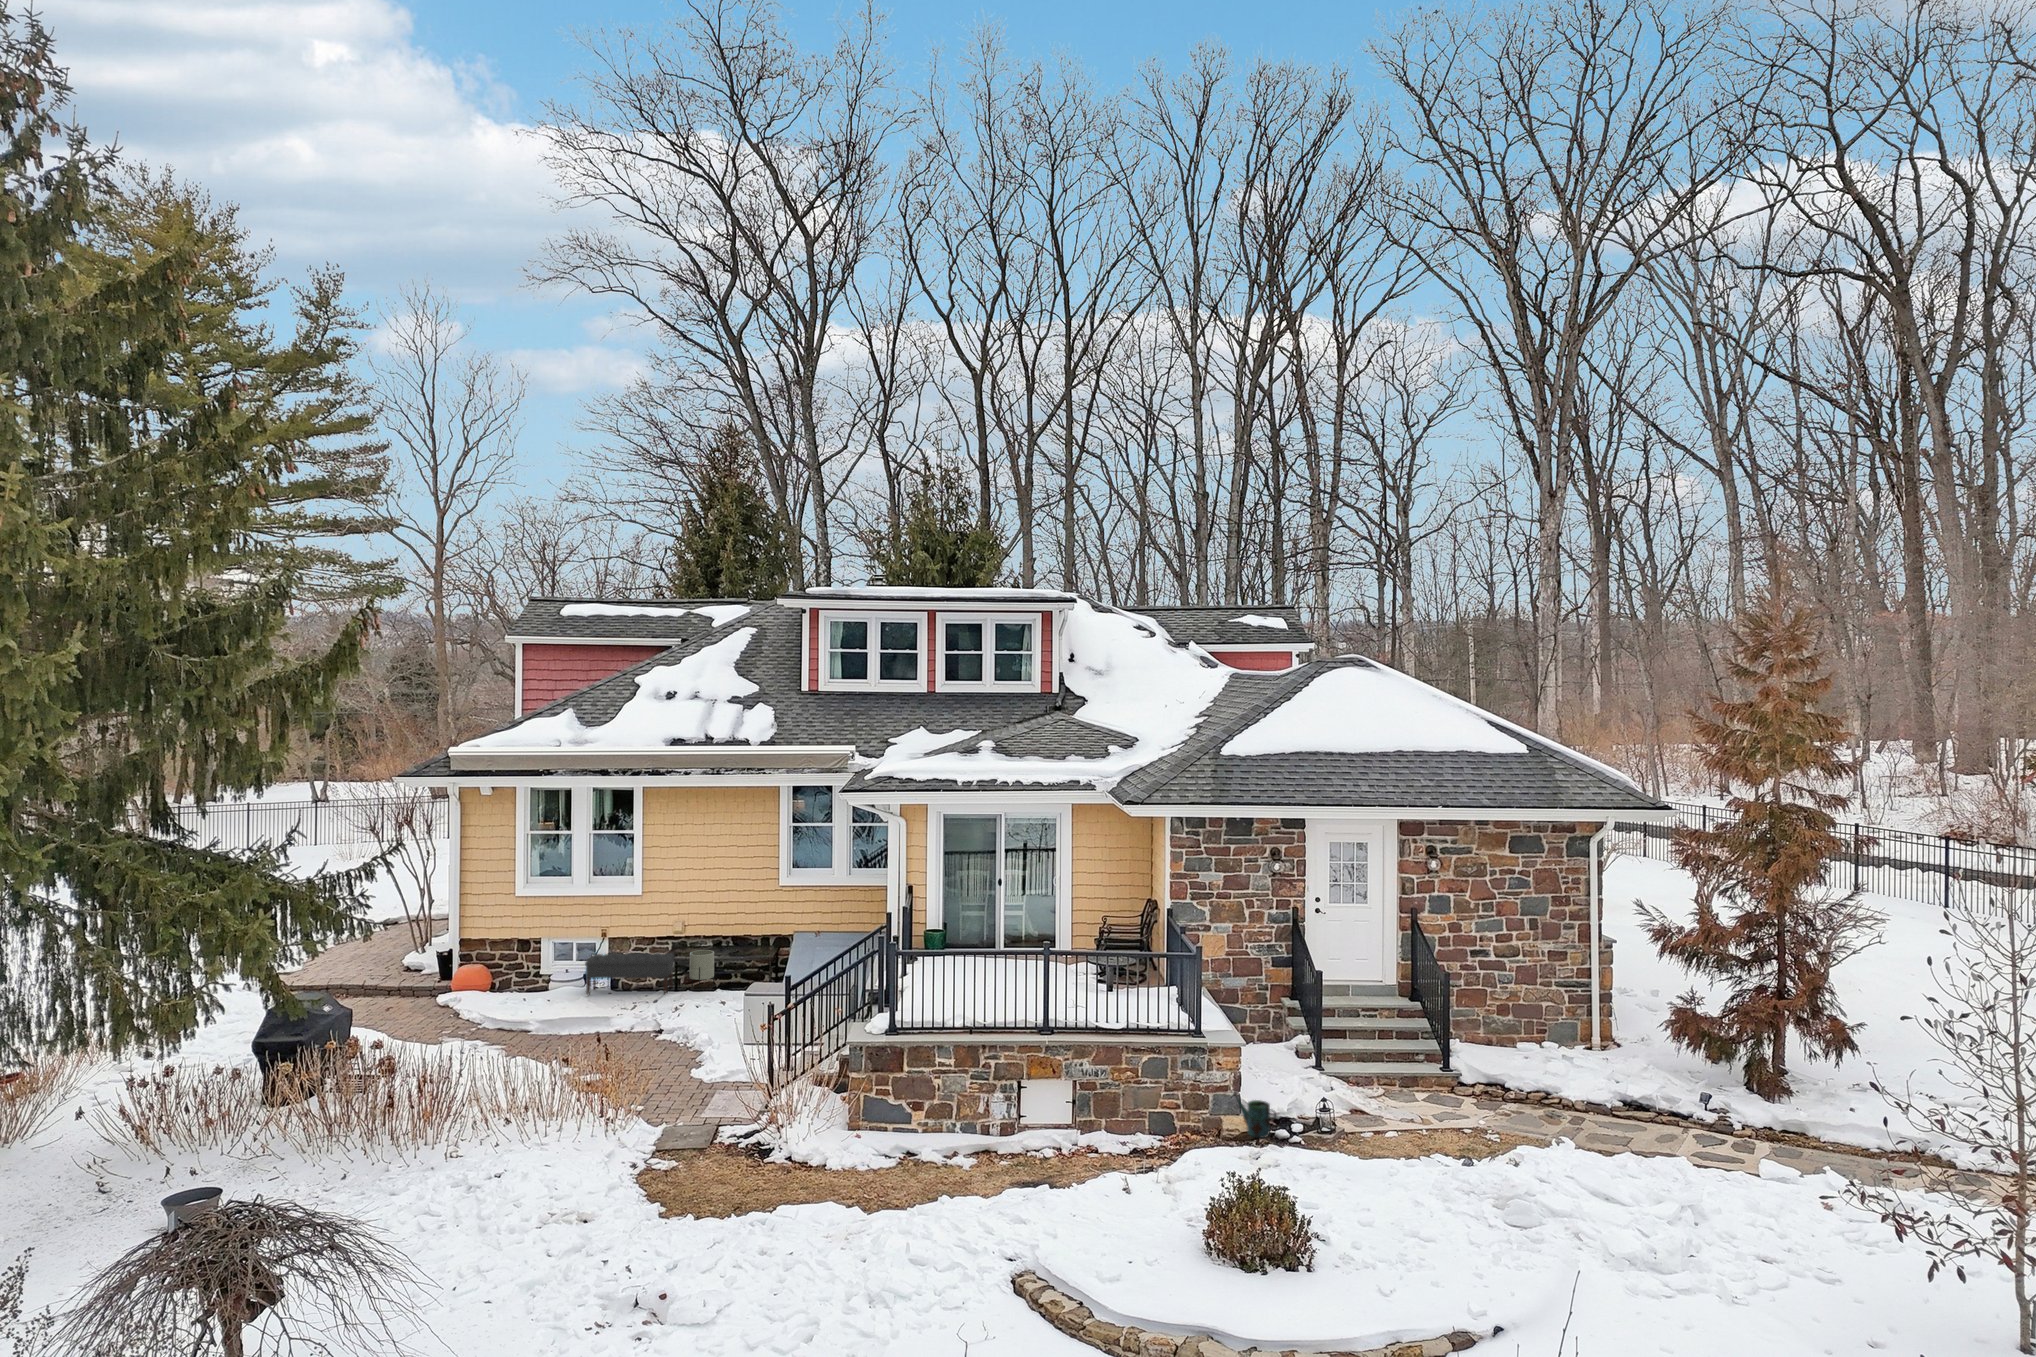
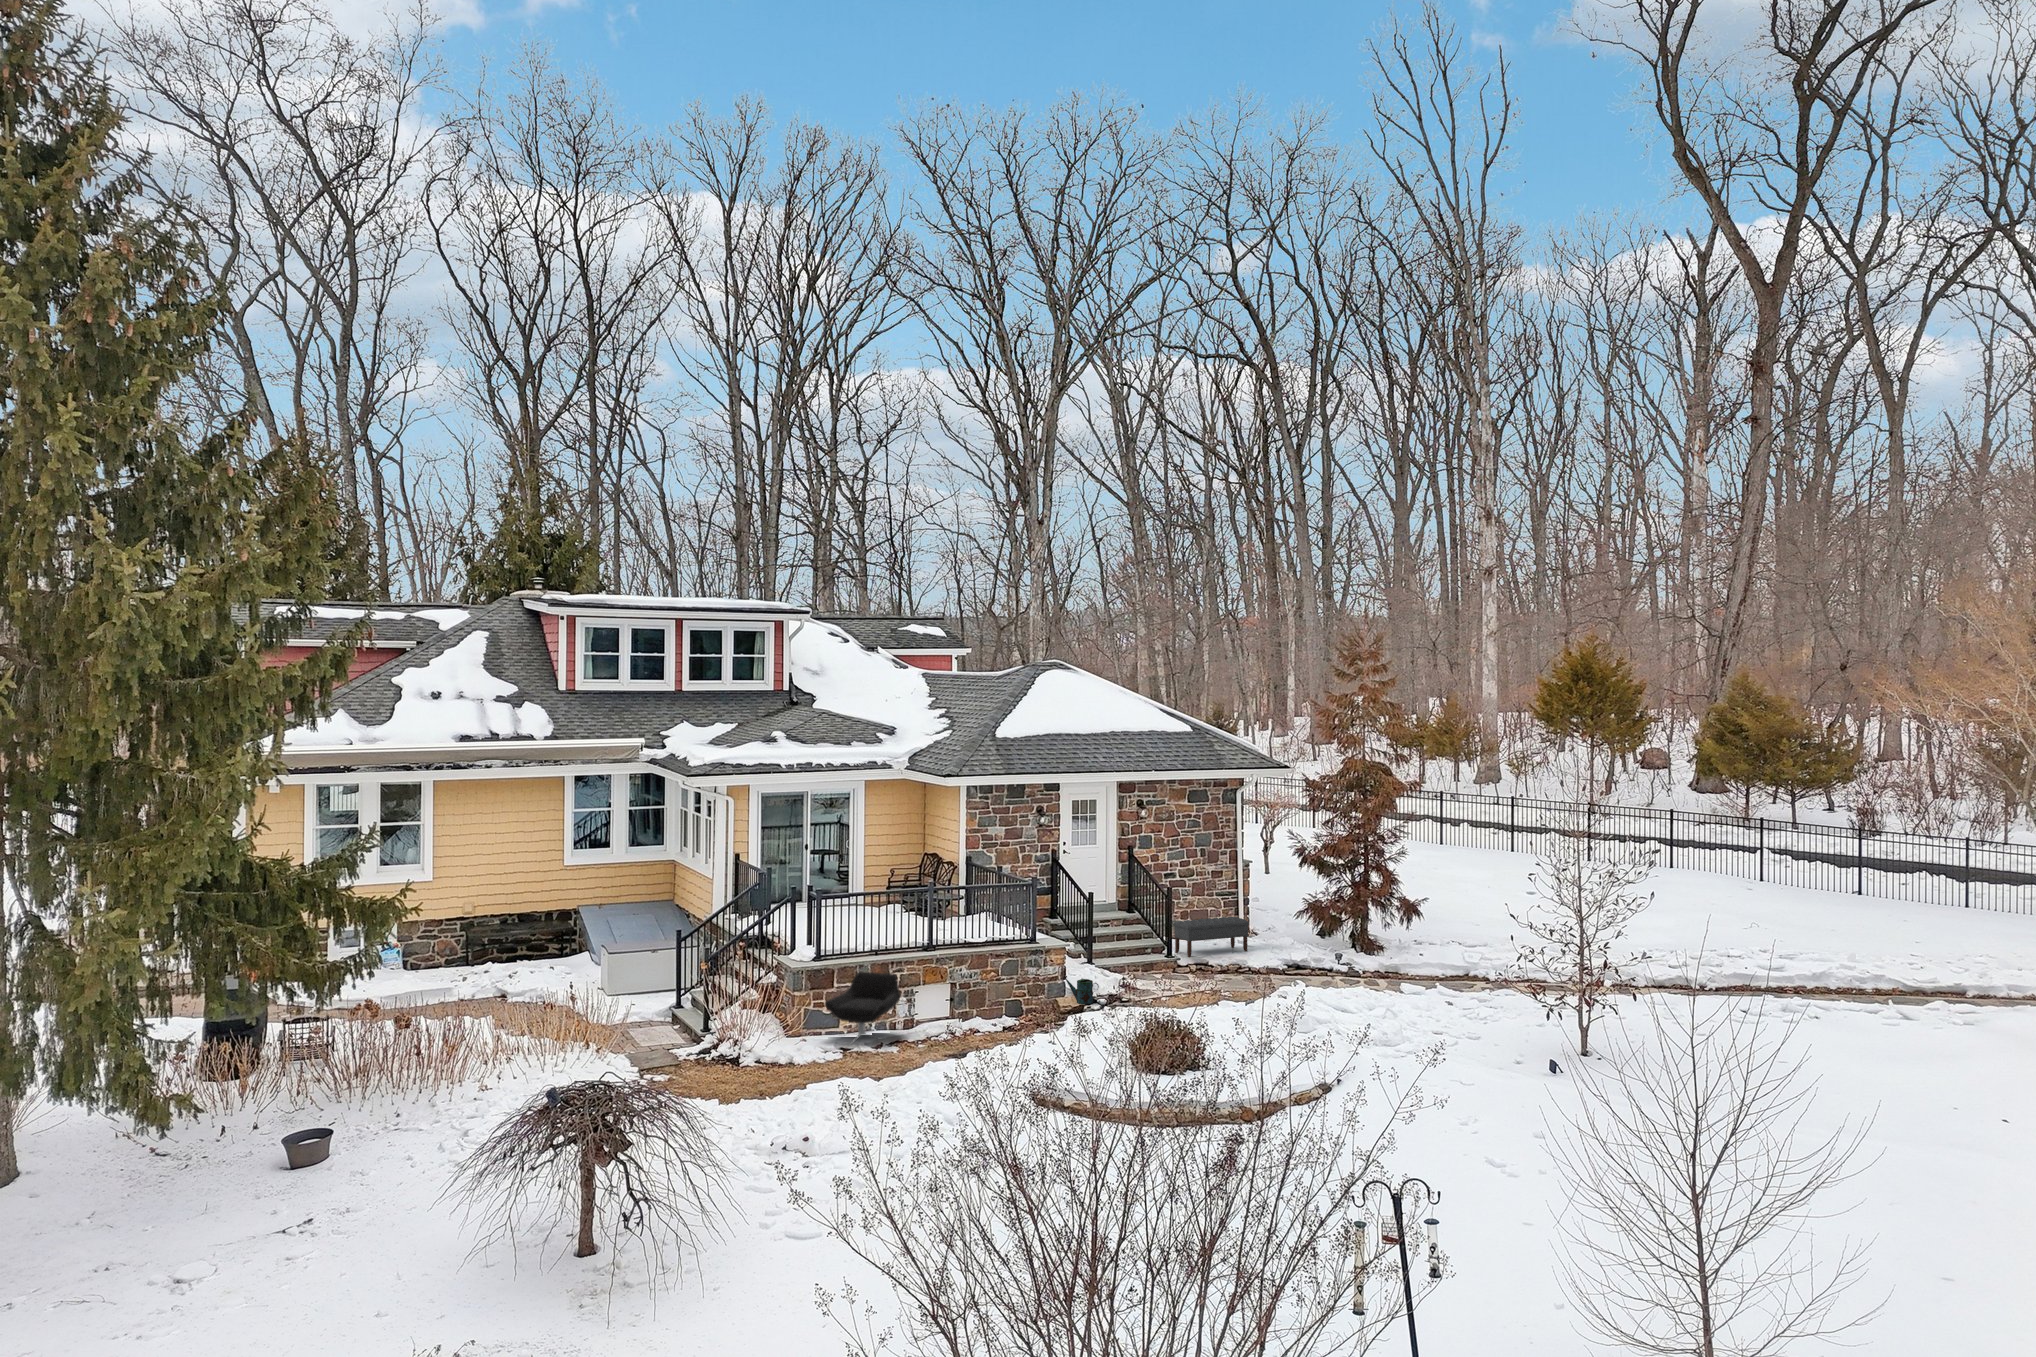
planter: present [689,950,714,991] -> none [480,942,505,981]
bench: present [585,953,674,996] -> present [1174,917,1249,957]
lounge chair: none [875,1056,975,1157] -> present [825,971,900,1043]

